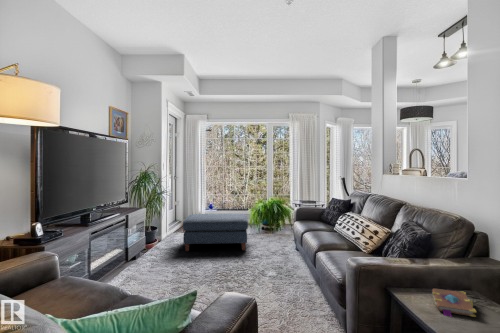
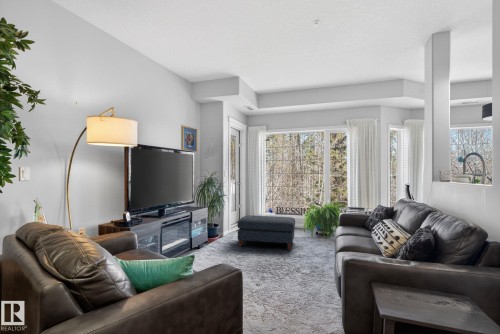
book: present [432,289,476,317] -> none [404,285,443,308]

